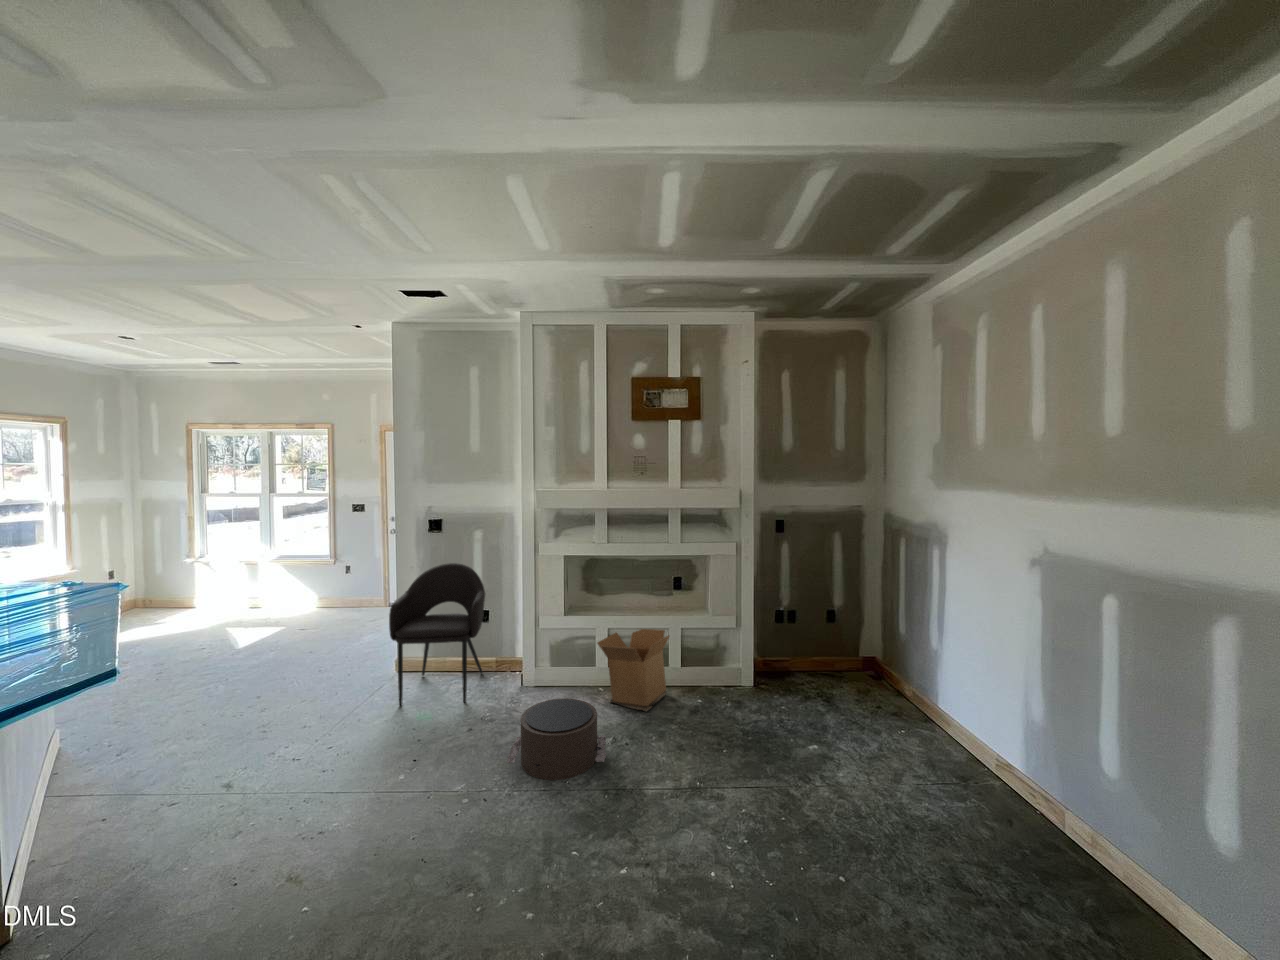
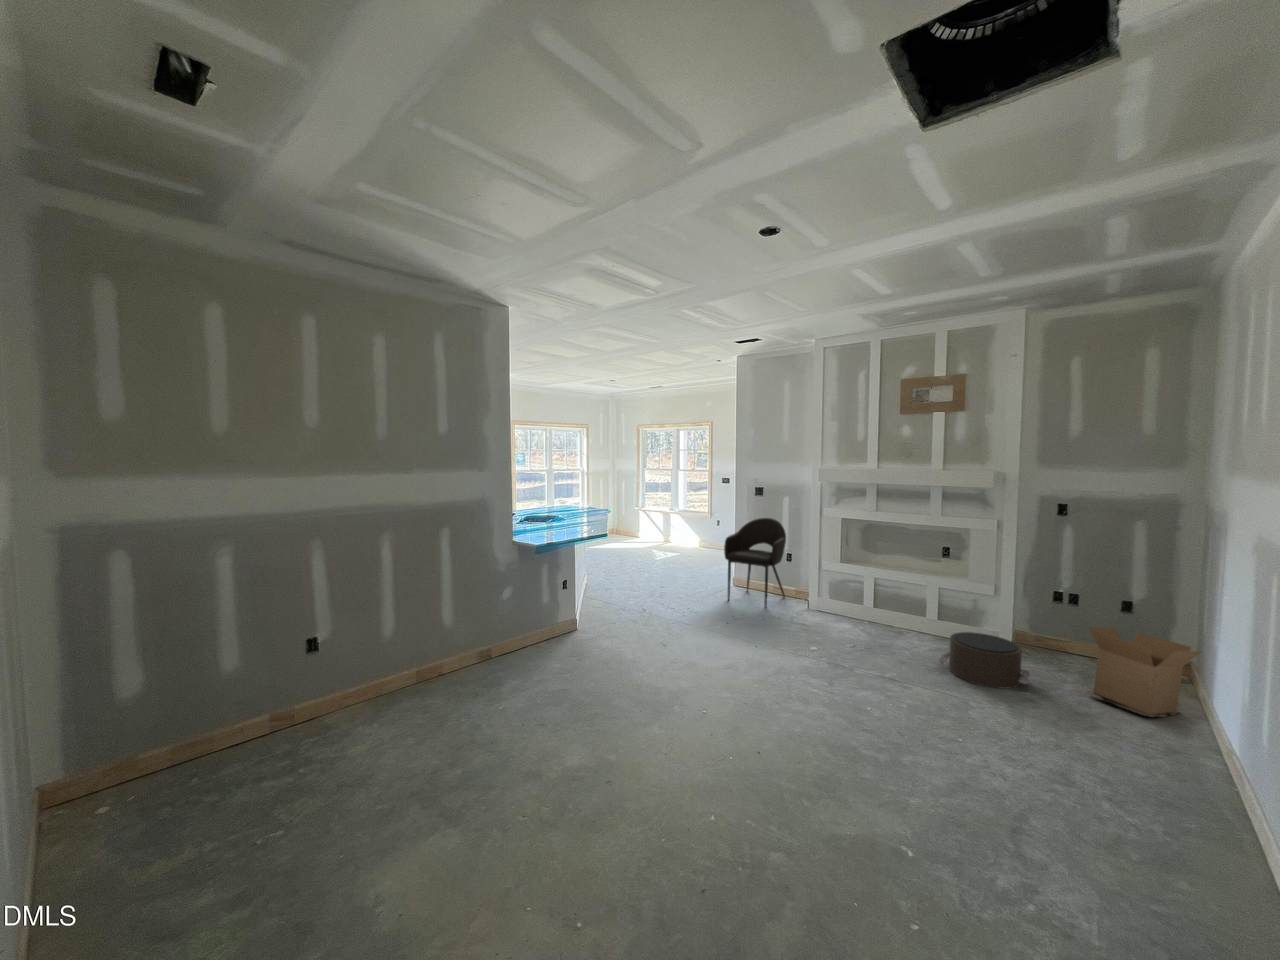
cardboard box: present [597,629,669,711] -> present [1089,627,1201,717]
pouf: present [507,698,607,780] -> present [939,632,1029,689]

